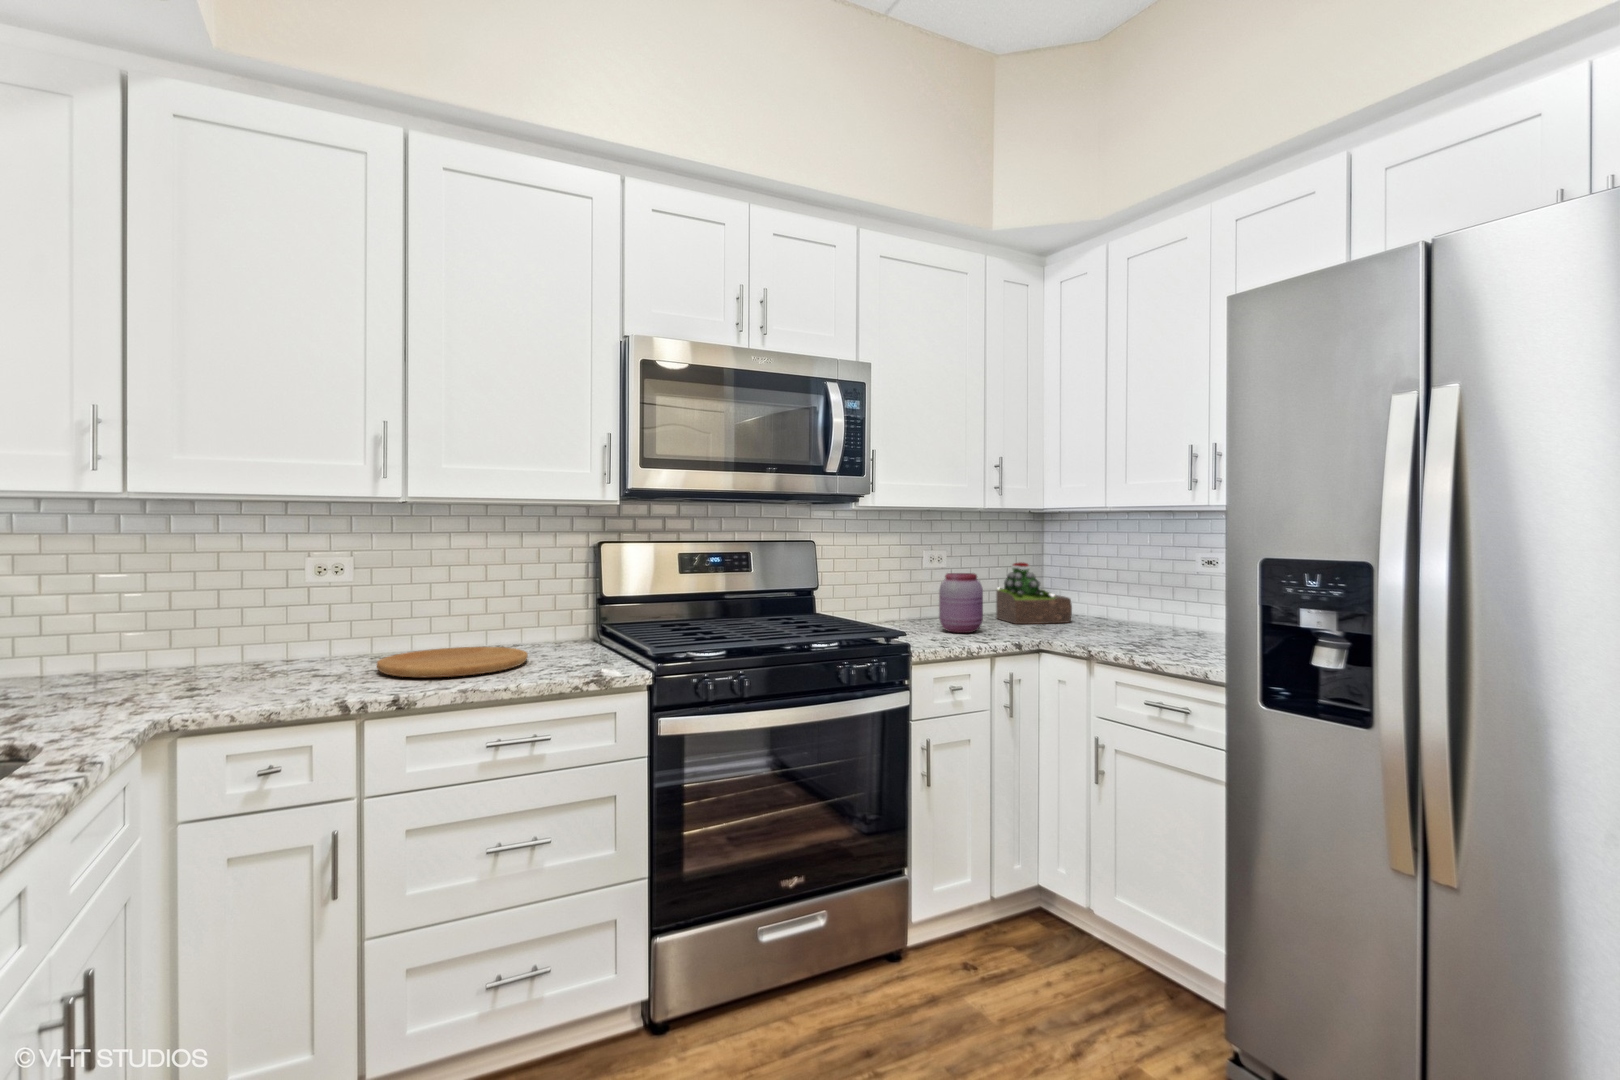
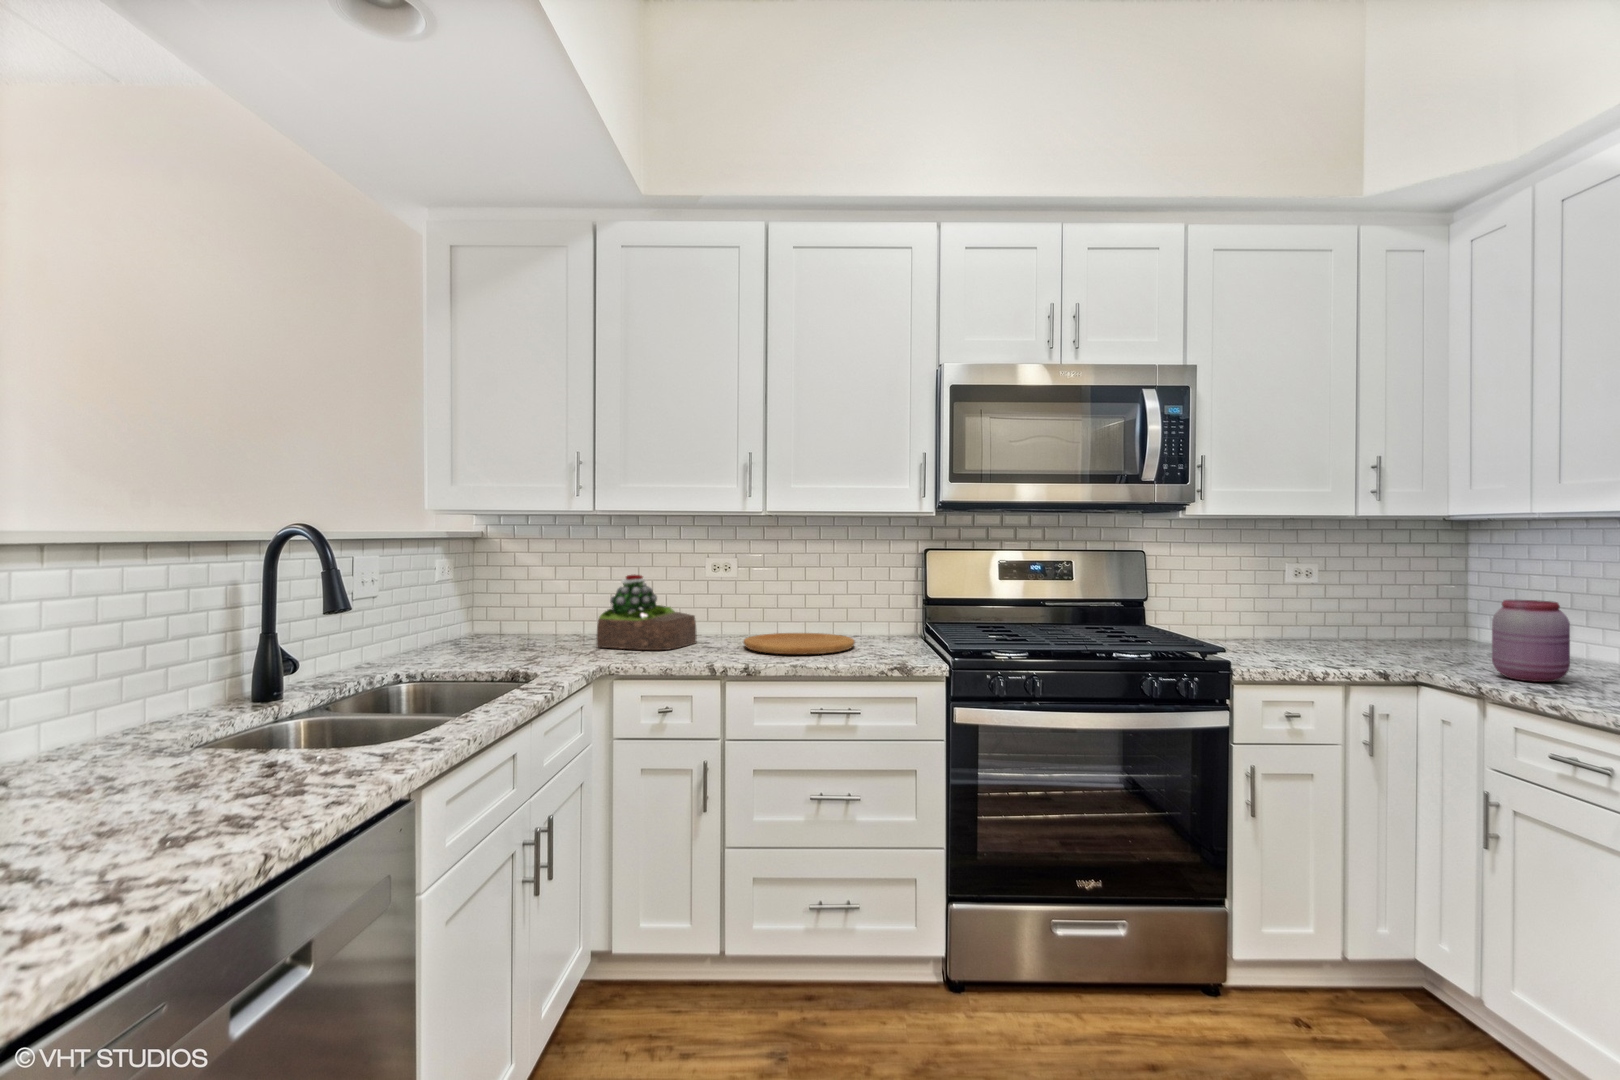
succulent plant: present [996,562,1072,624] -> present [597,575,697,650]
jar: present [939,573,983,633] -> present [1492,600,1570,682]

